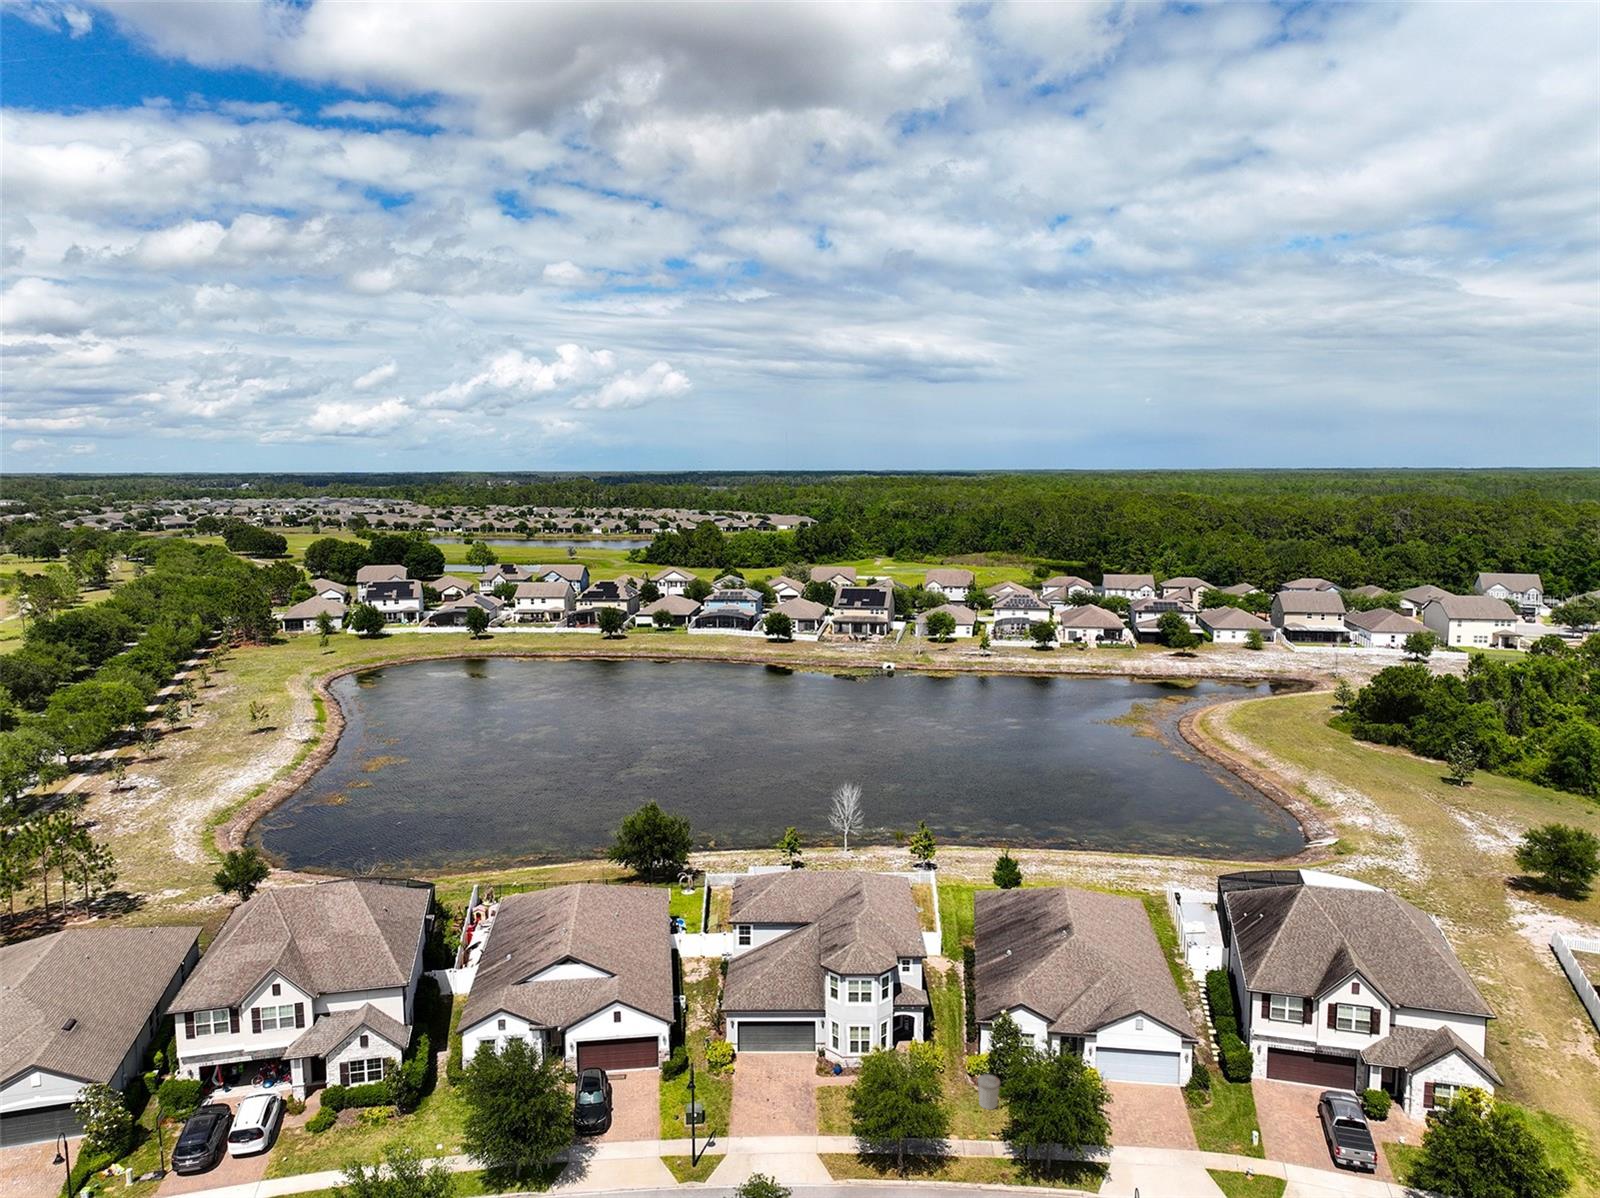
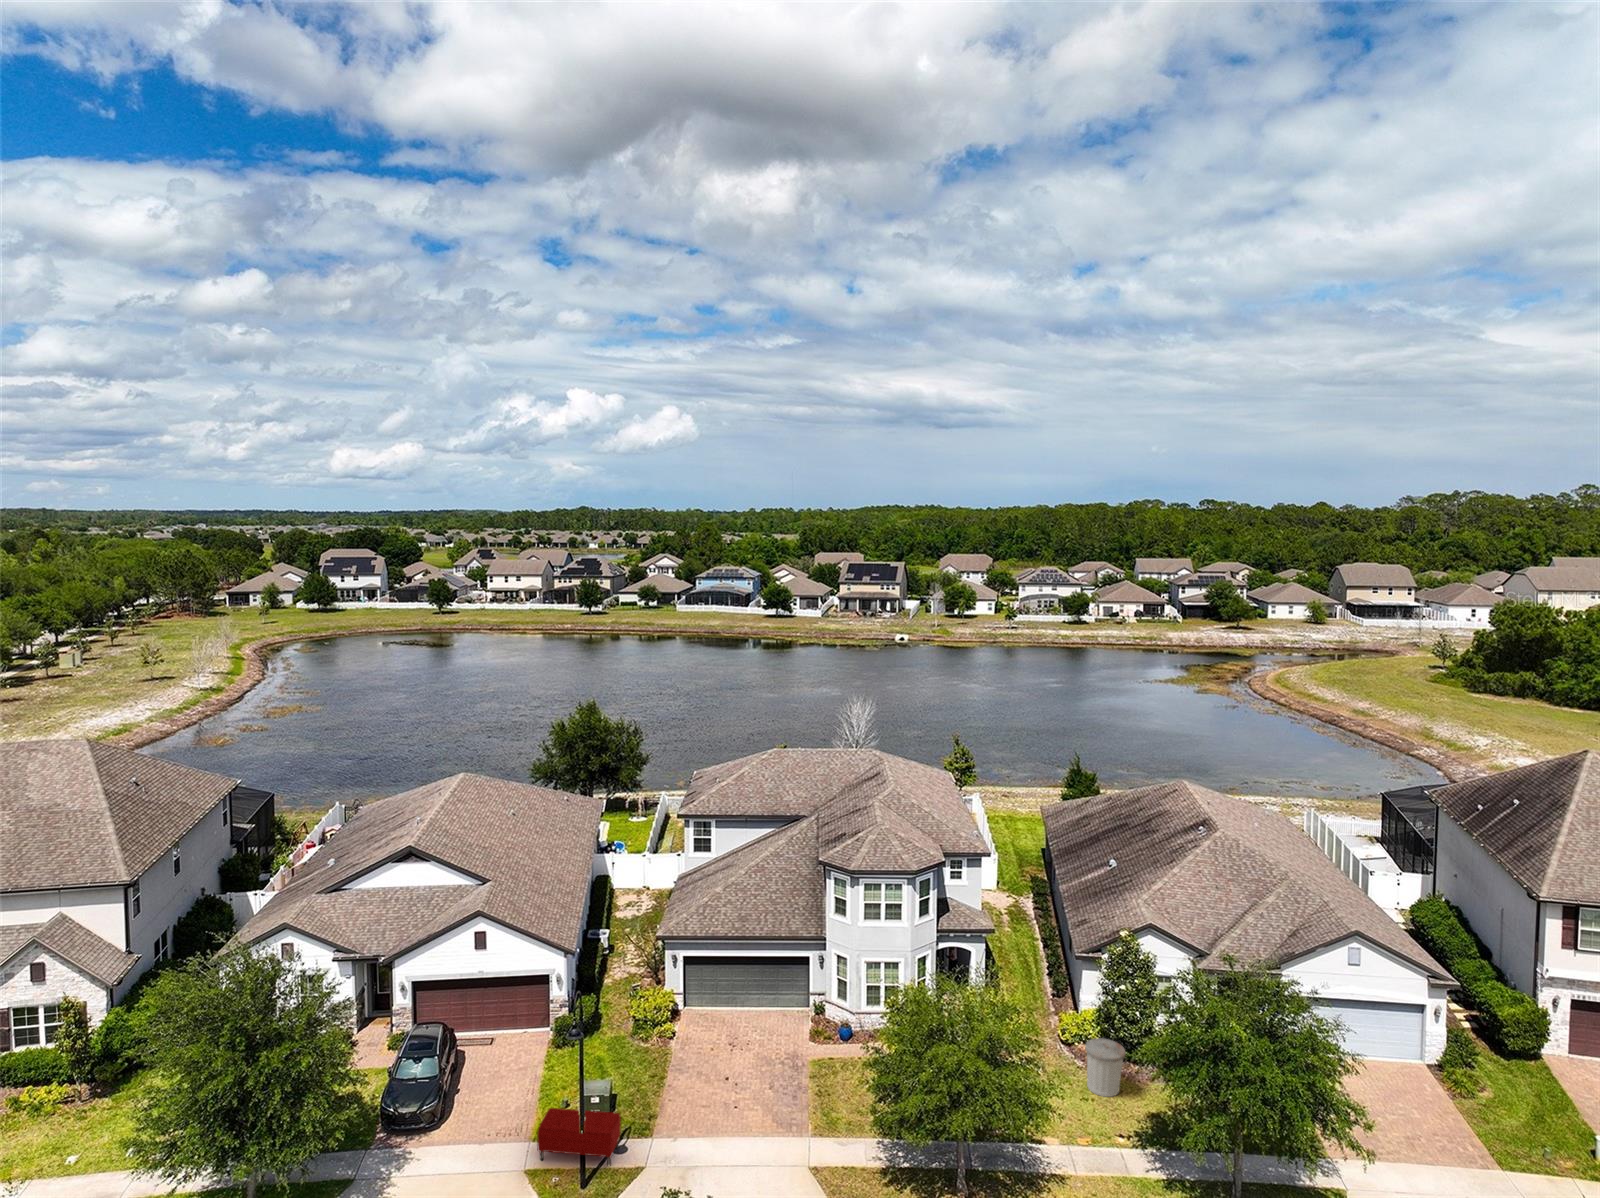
bench: none [666,1121,711,1154] -> present [537,1108,621,1166]

